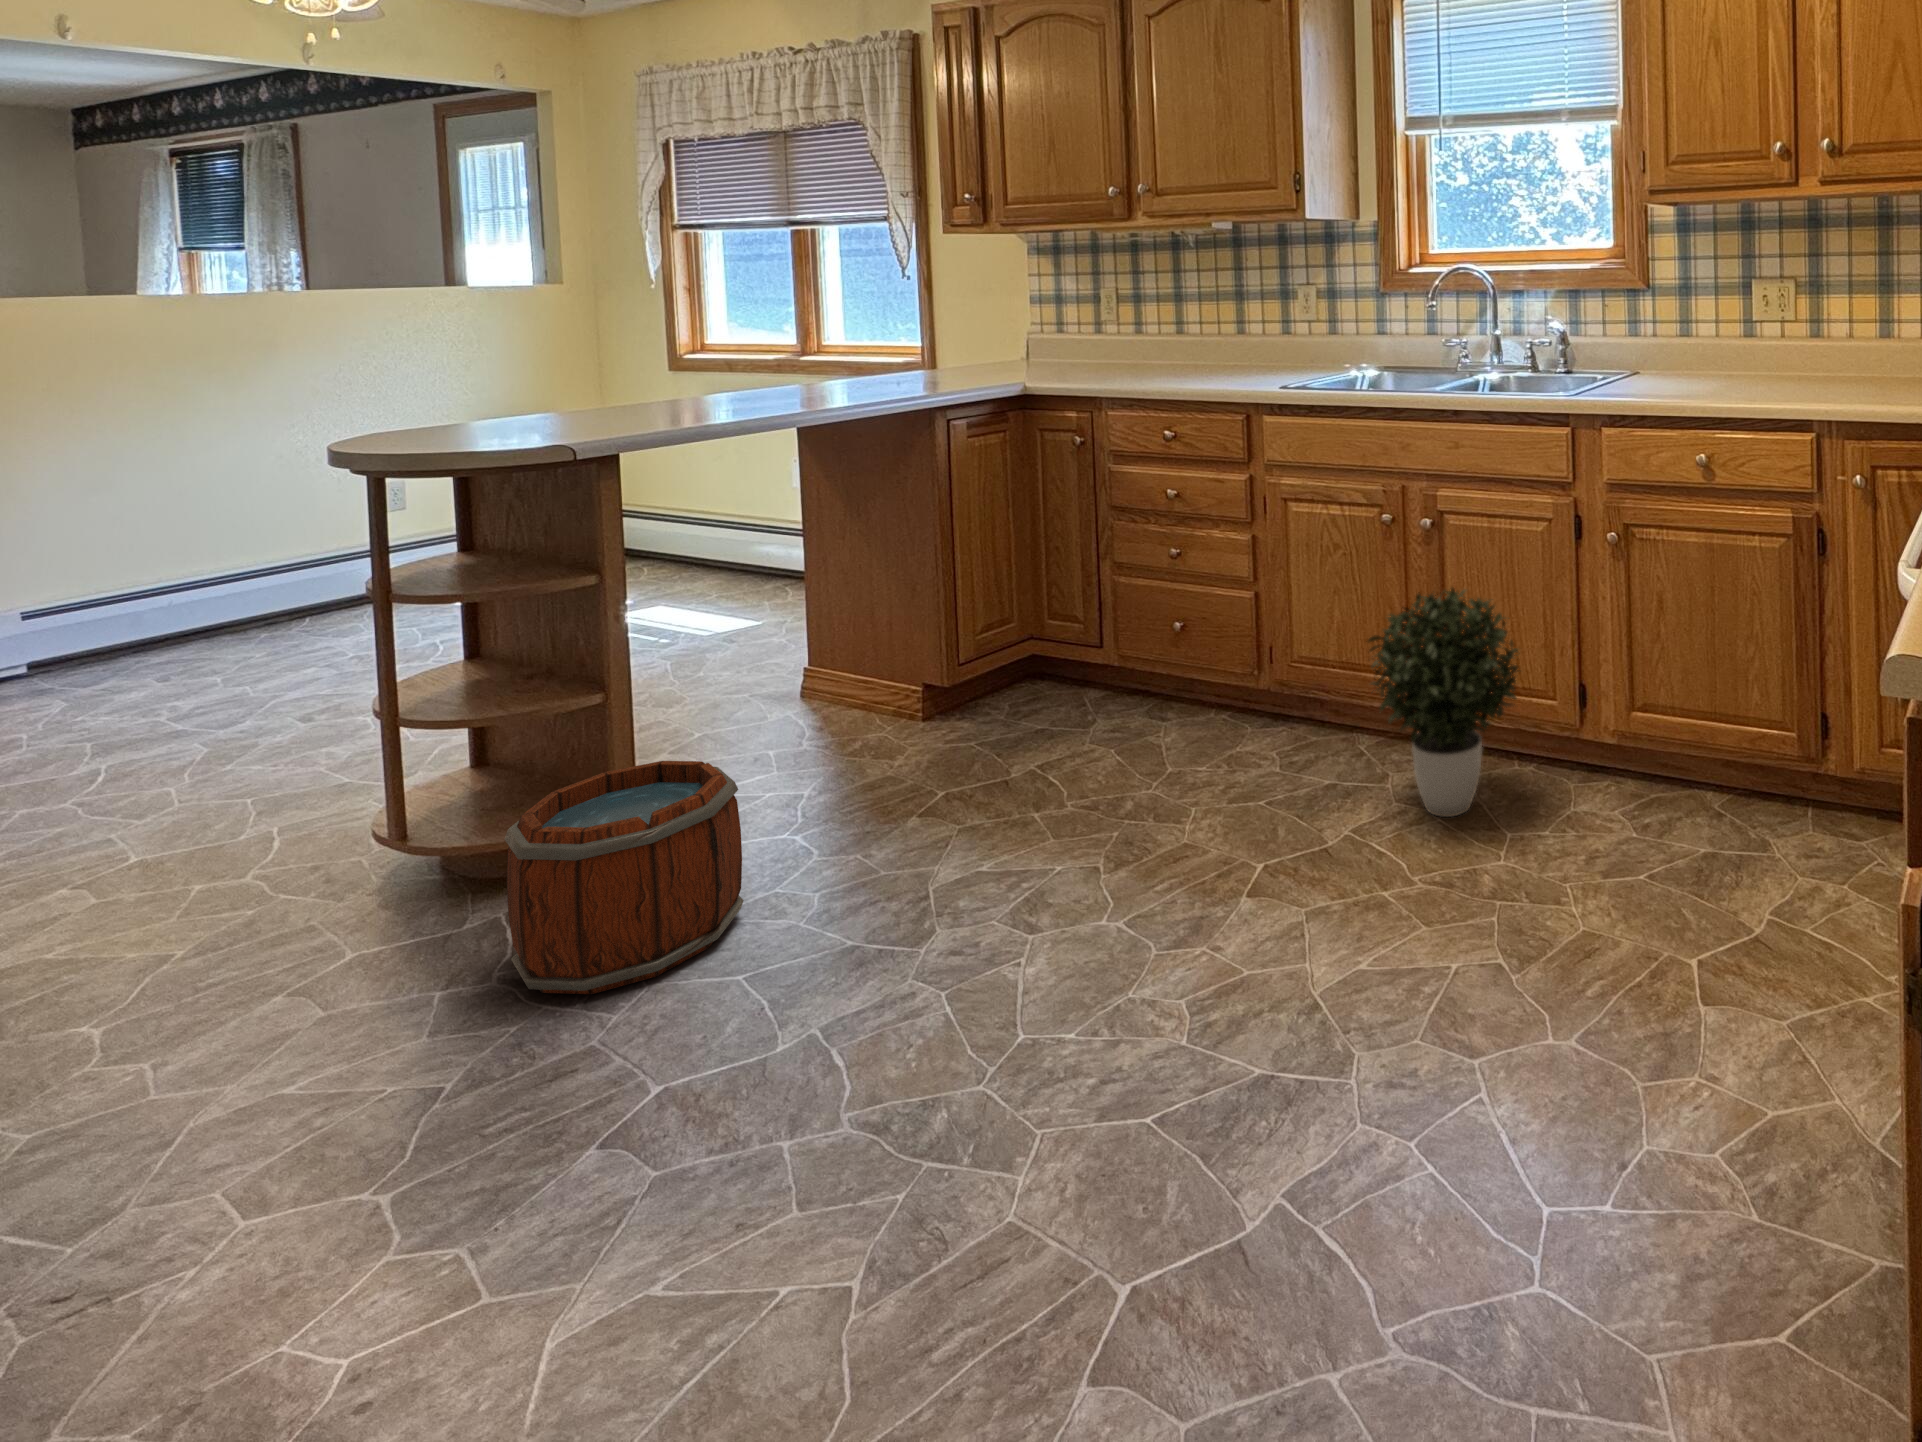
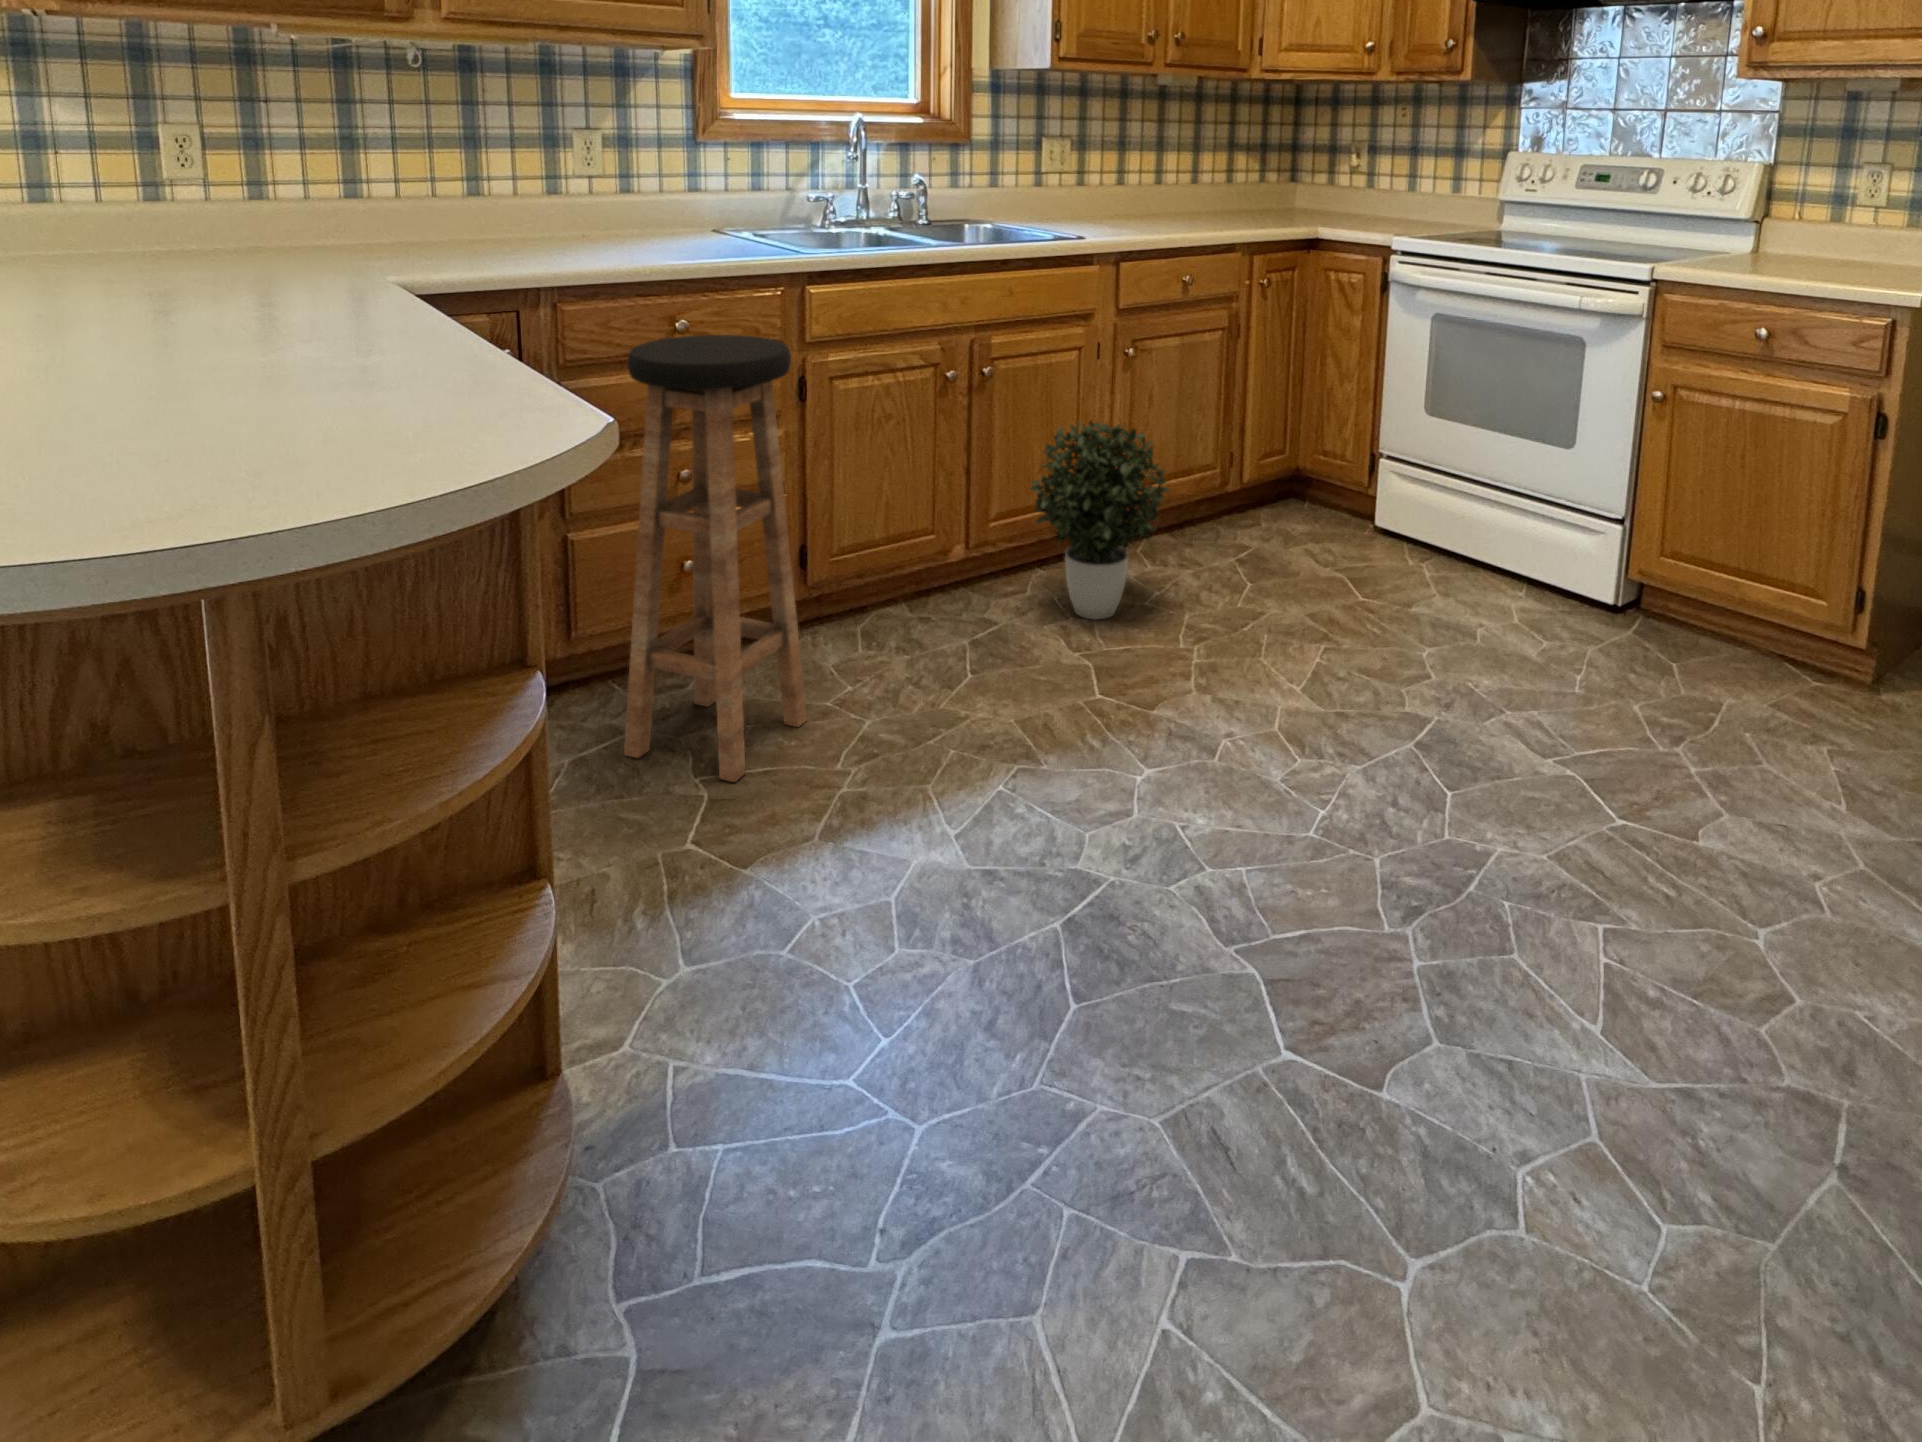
bar stool: none [1028,436,1157,770] -> present [624,335,807,782]
bucket: present [505,761,744,994] -> none [778,839,1061,1234]

